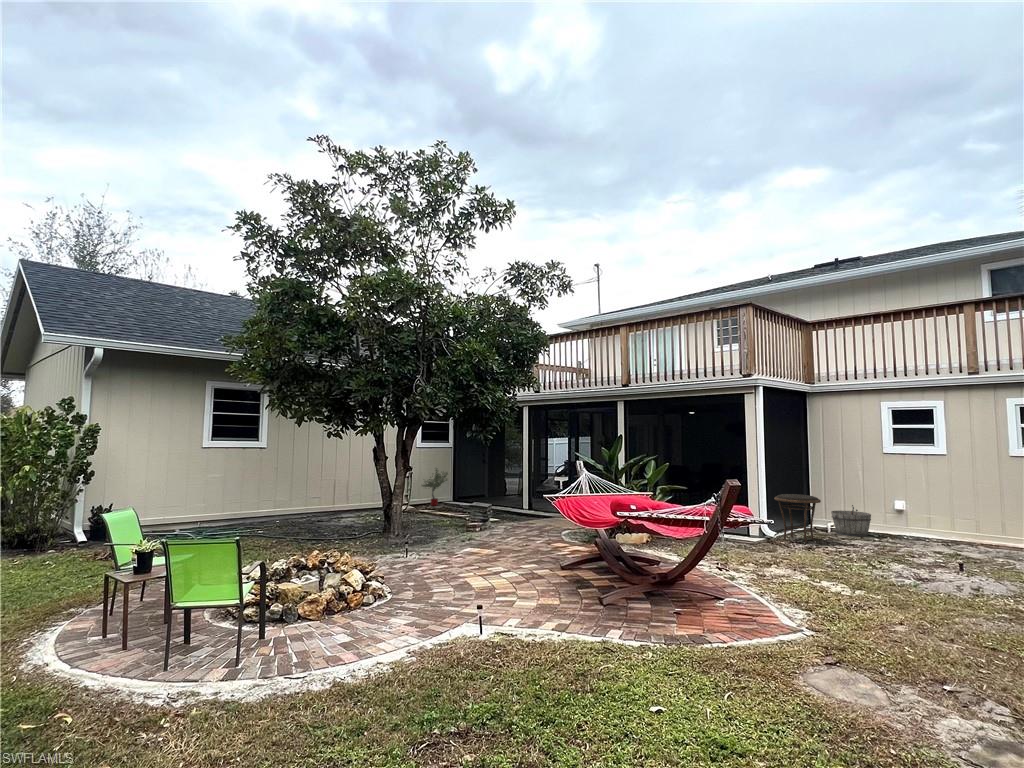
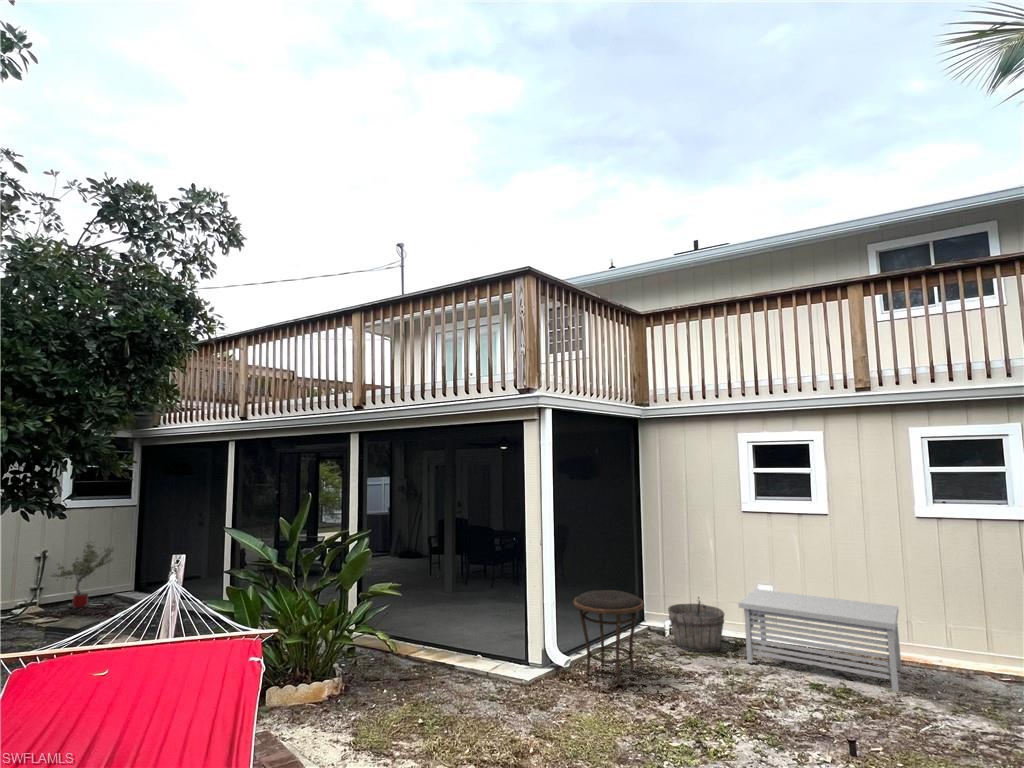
storage bench: none [882,501,996,553] -> present [738,589,902,691]

